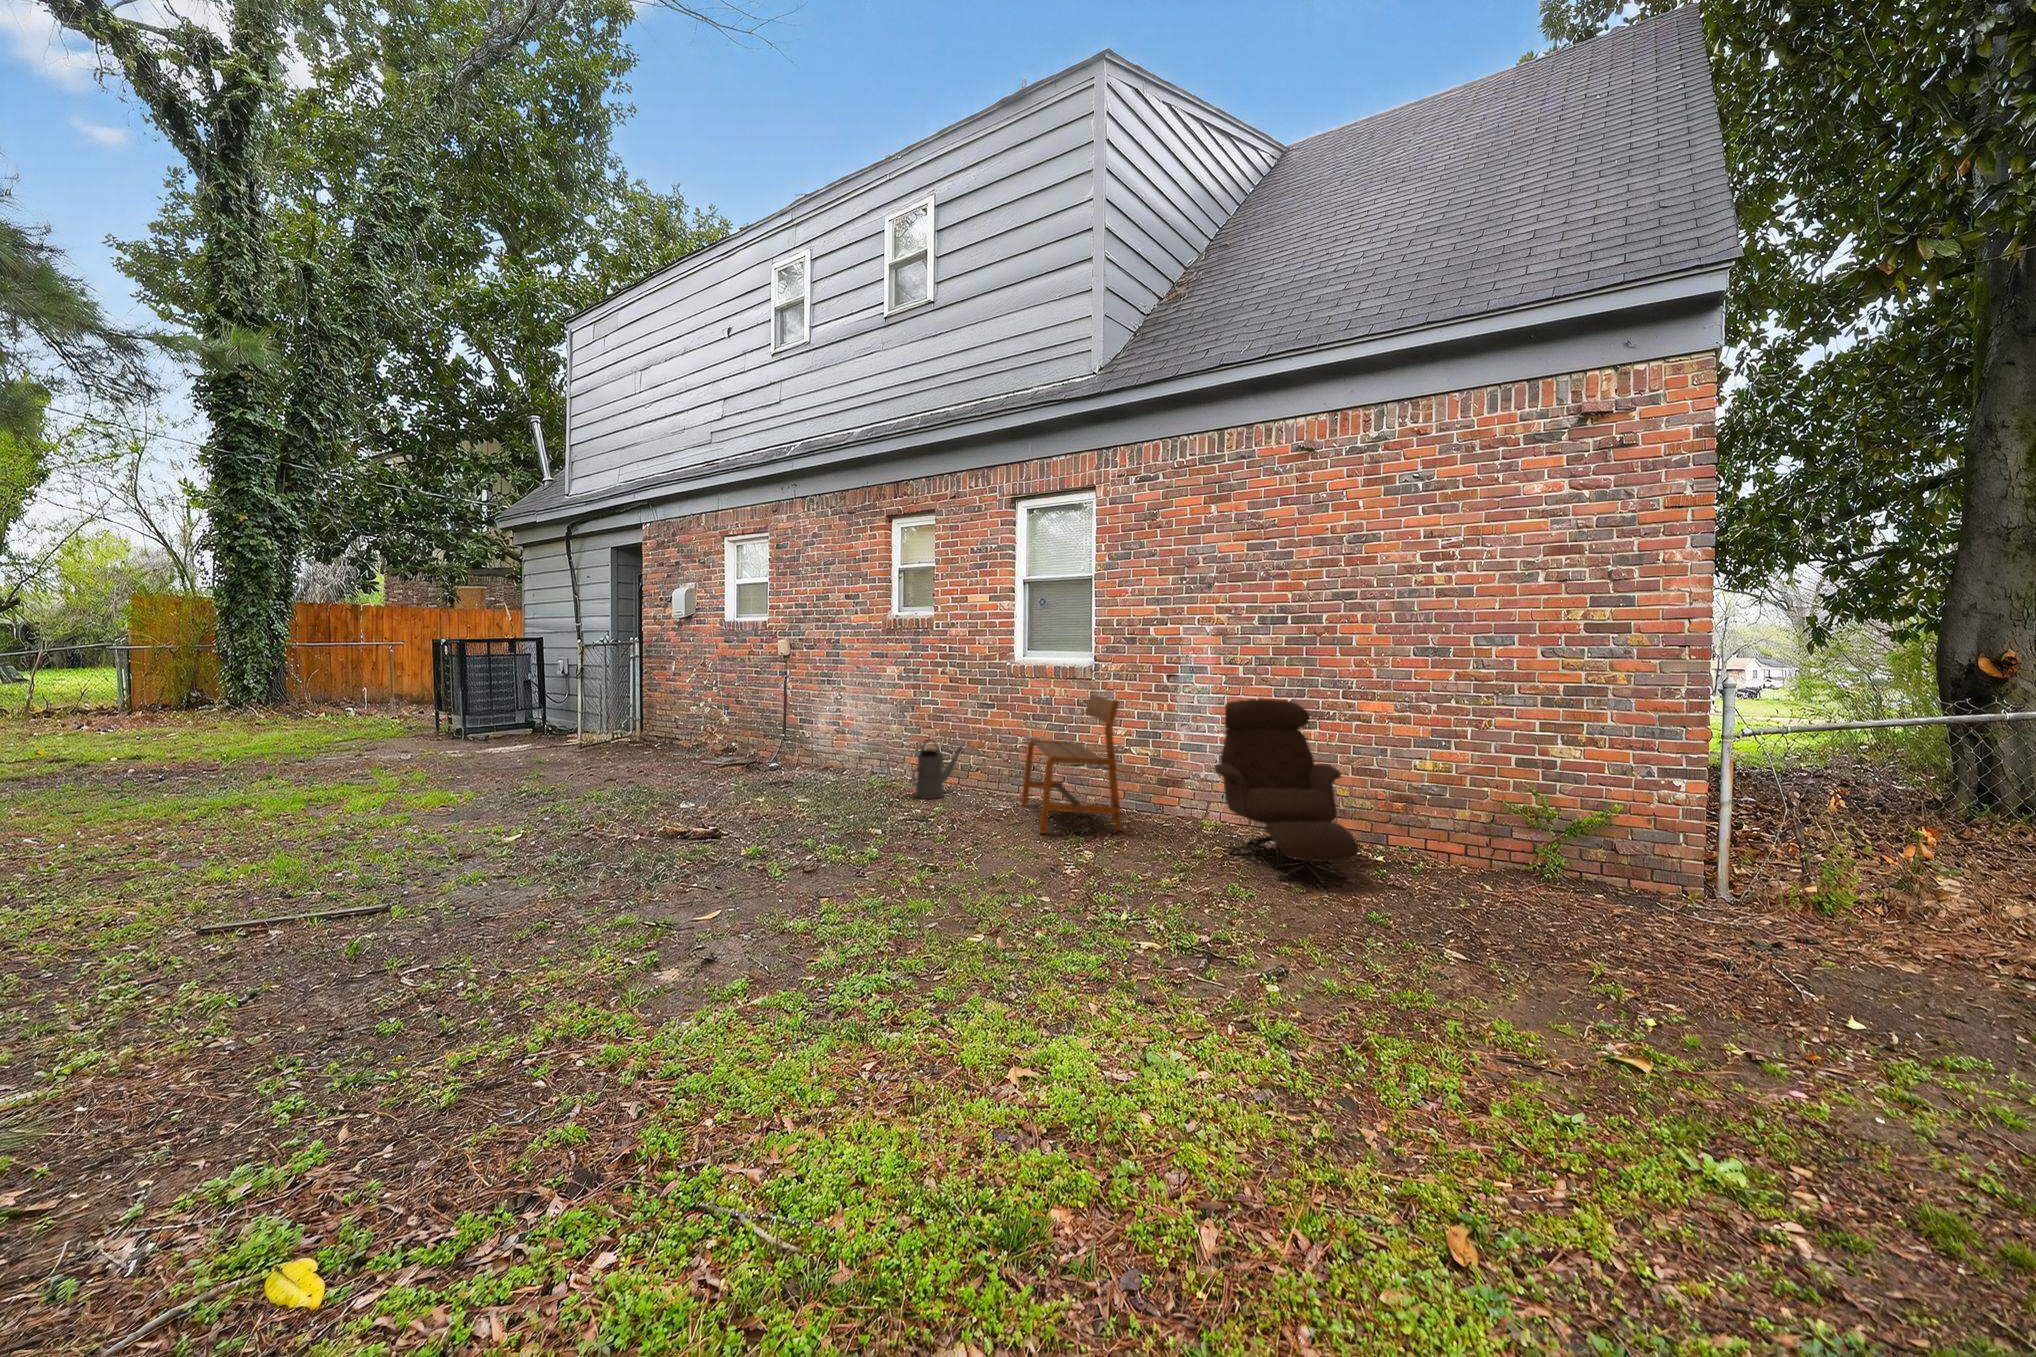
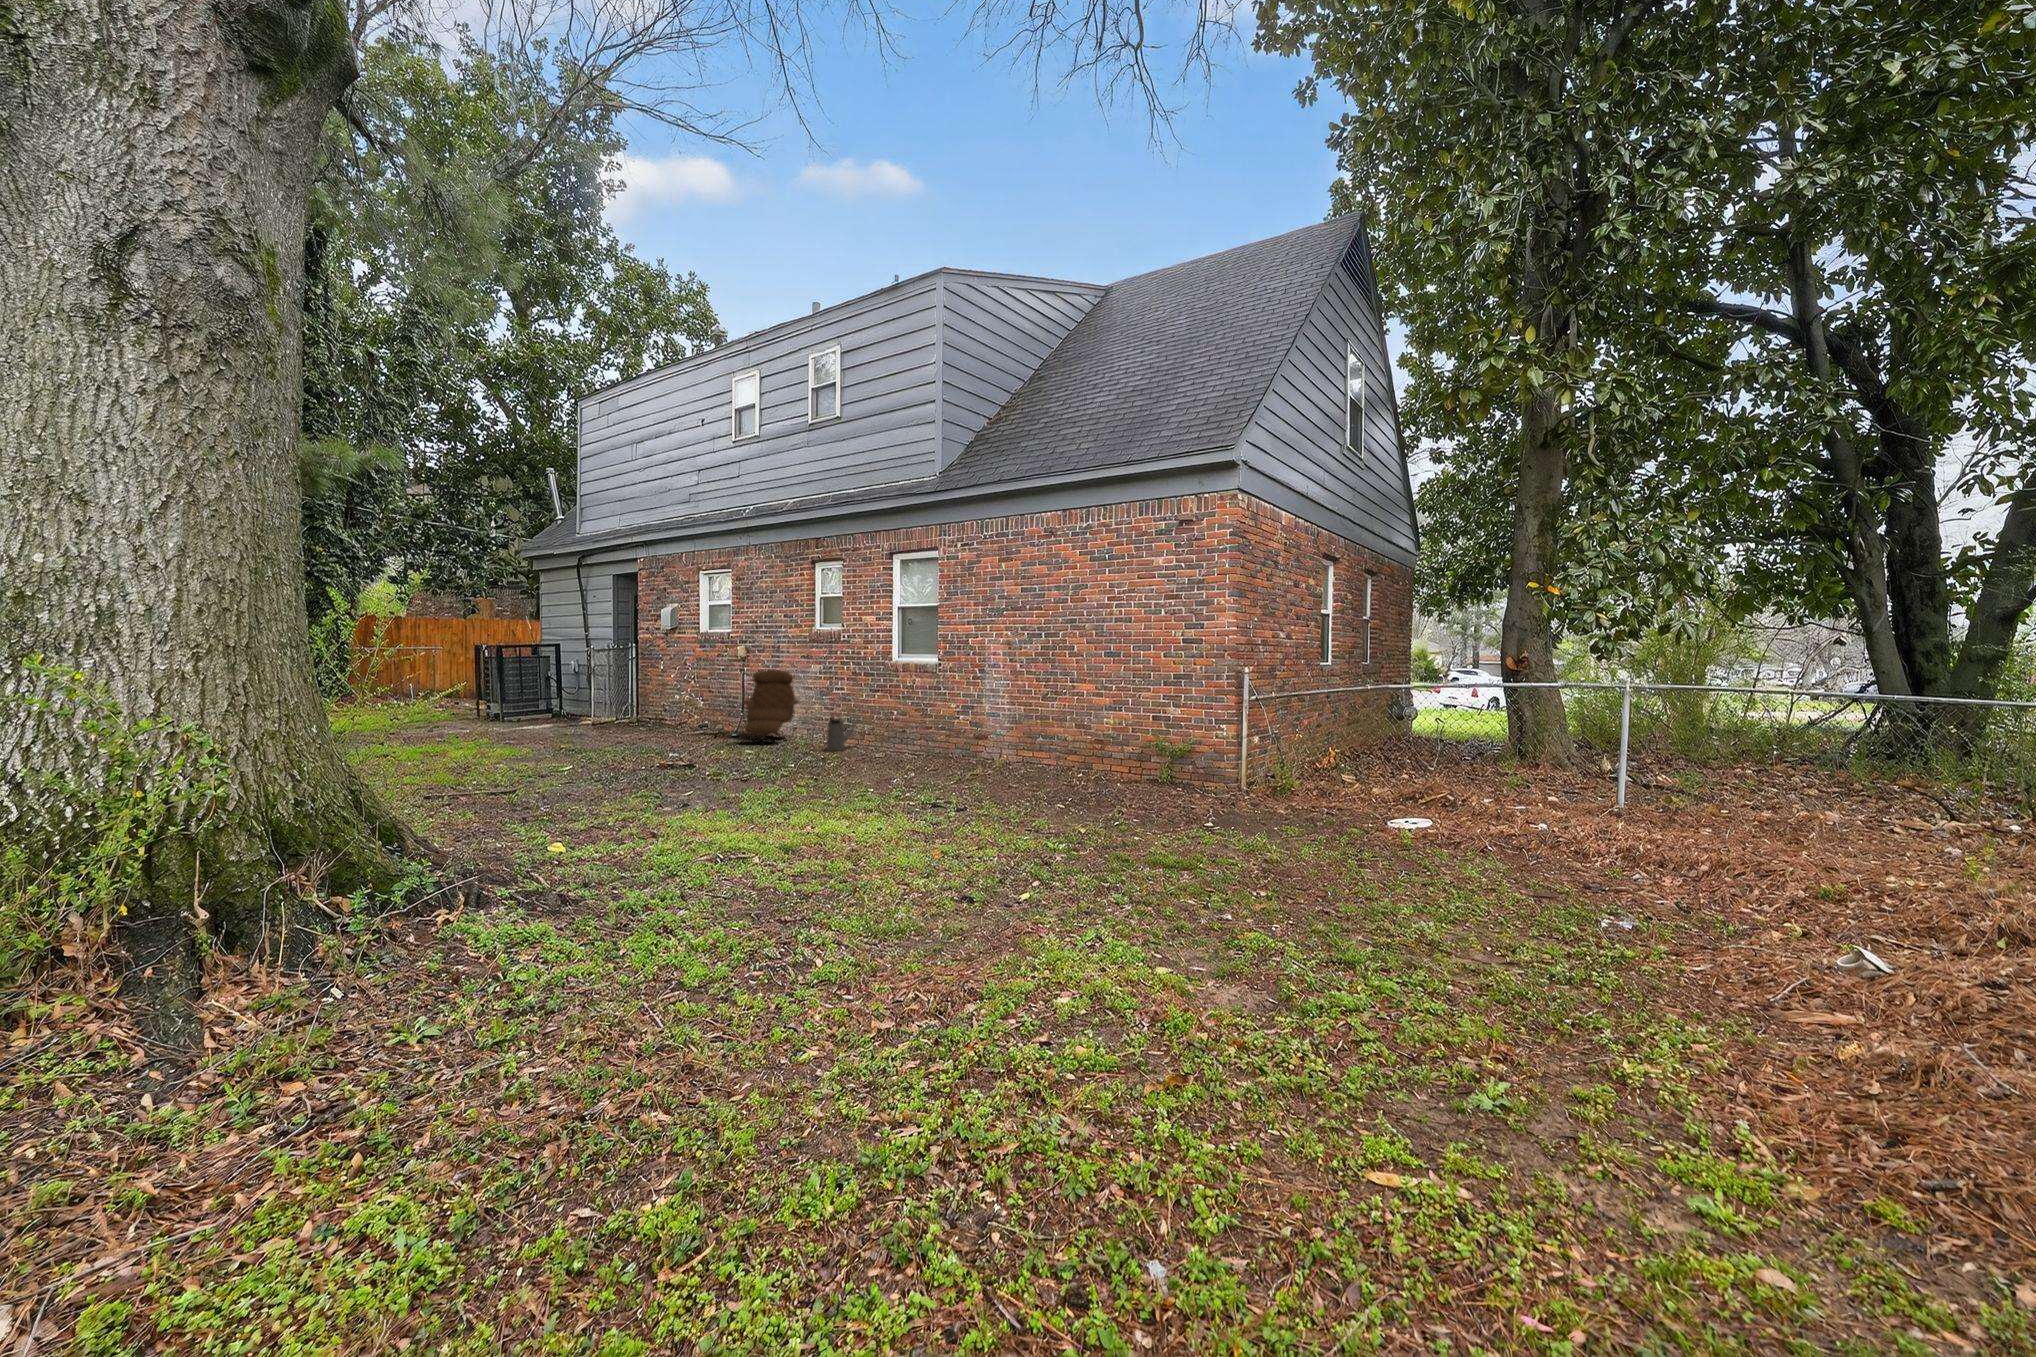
bench: present [1021,695,1122,833] -> none [893,681,945,766]
lounge chair: present [1215,699,1359,886] -> present [742,670,799,744]

